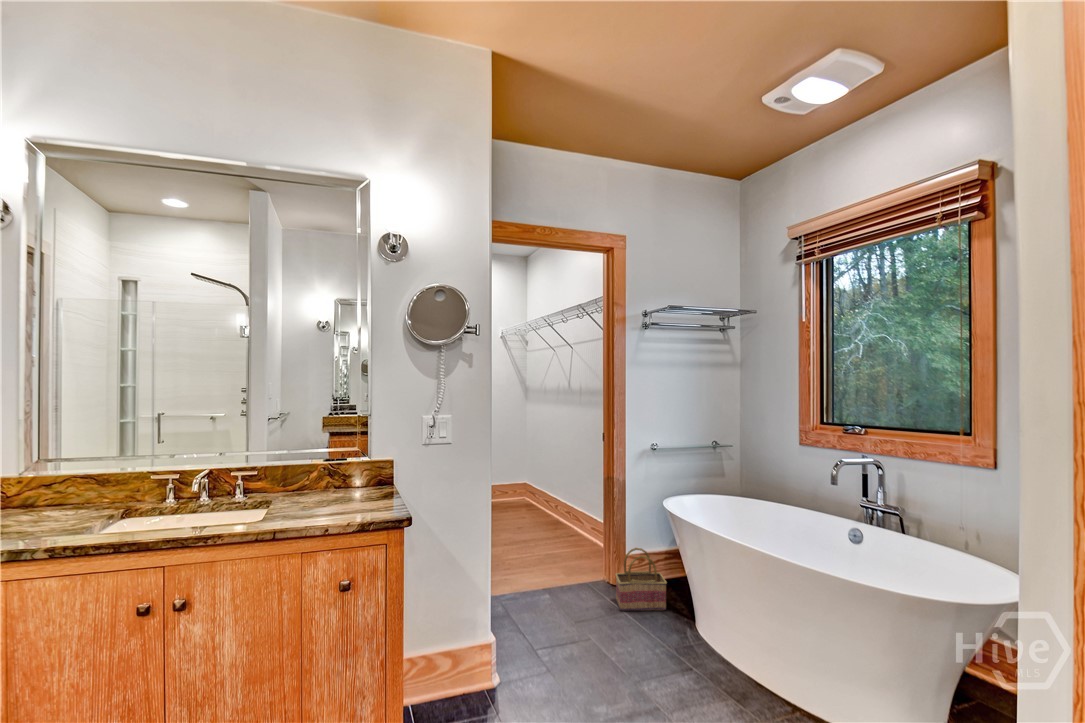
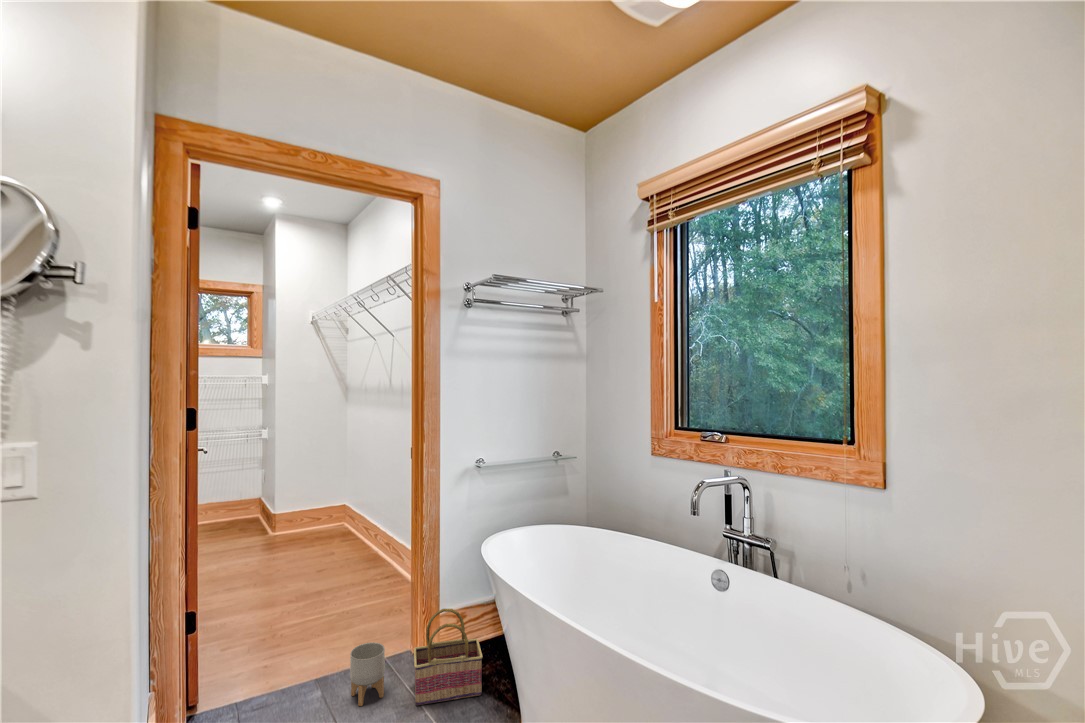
planter: none [573,567,596,607] -> present [350,642,385,706]

